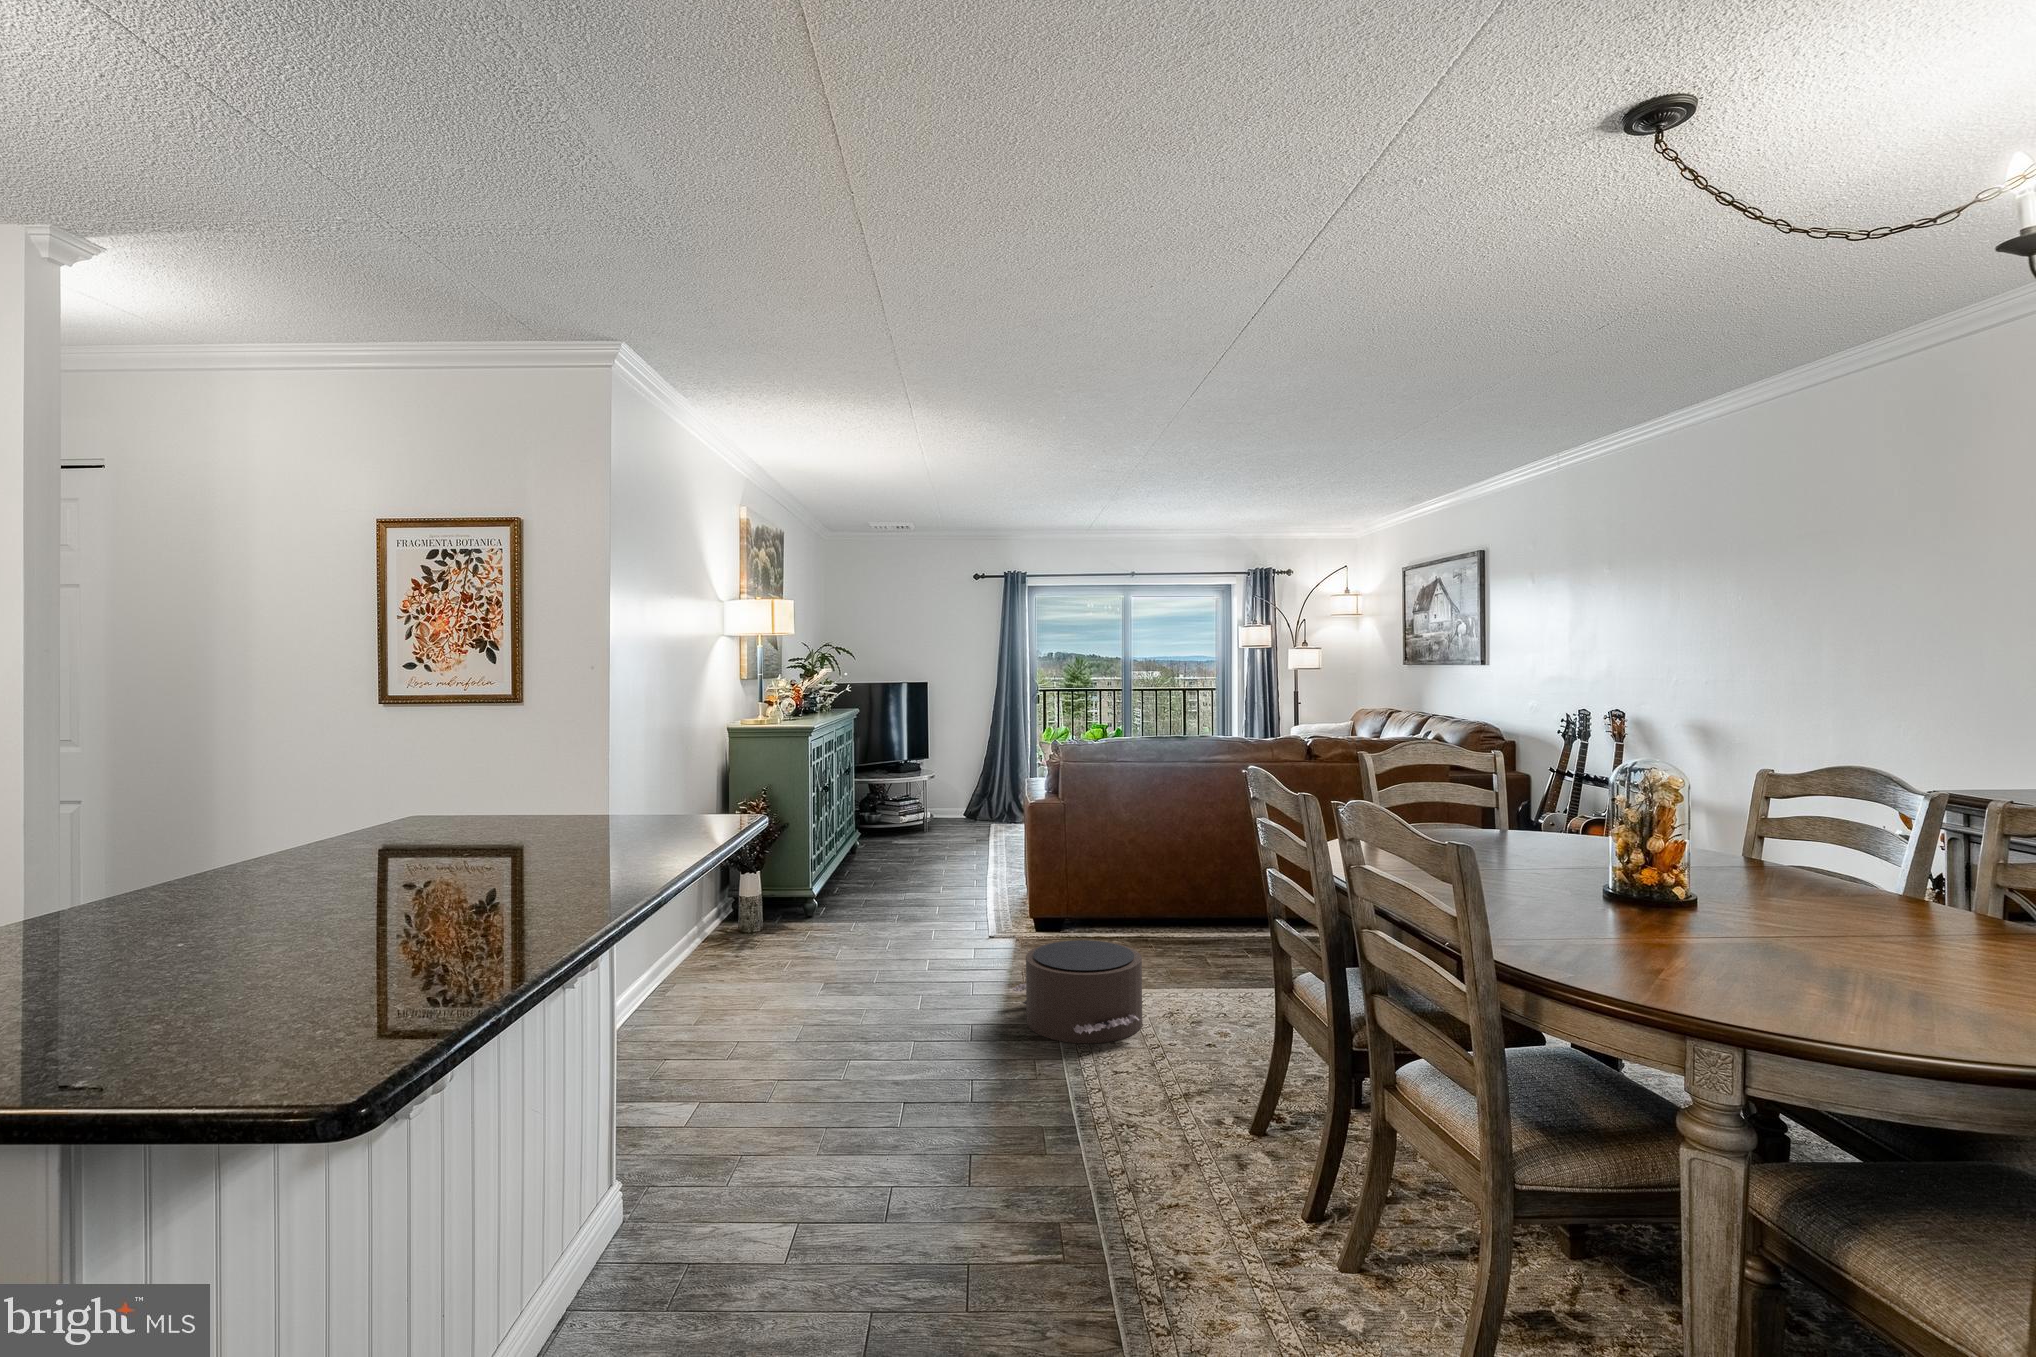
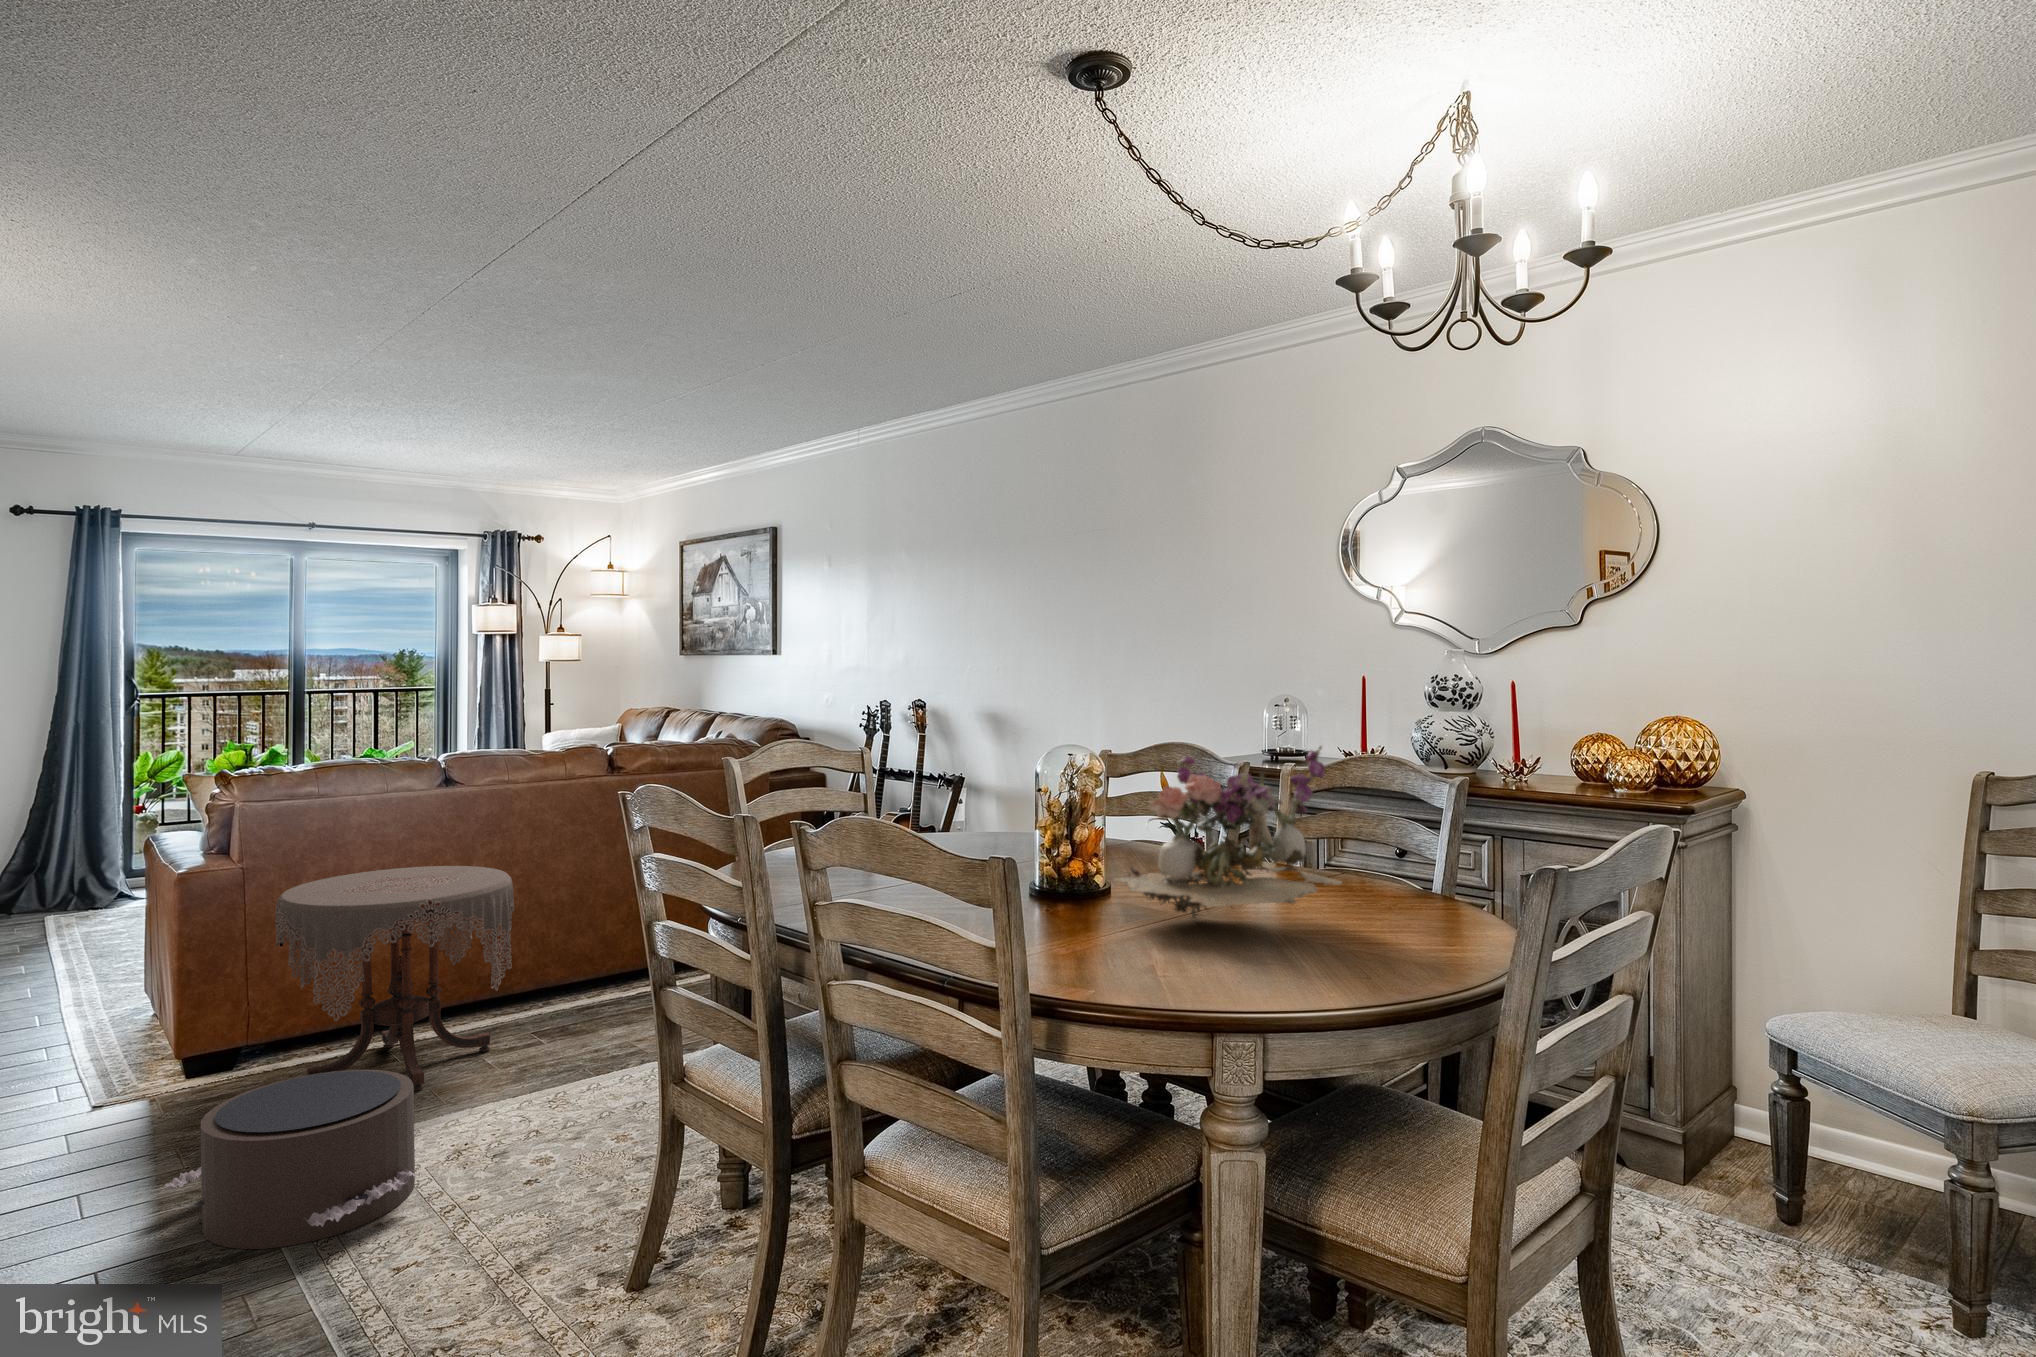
flower arrangement: none [1657,770,1953,938] -> present [1115,746,1342,919]
side table: none [1082,815,1229,969] -> present [275,866,514,1091]

